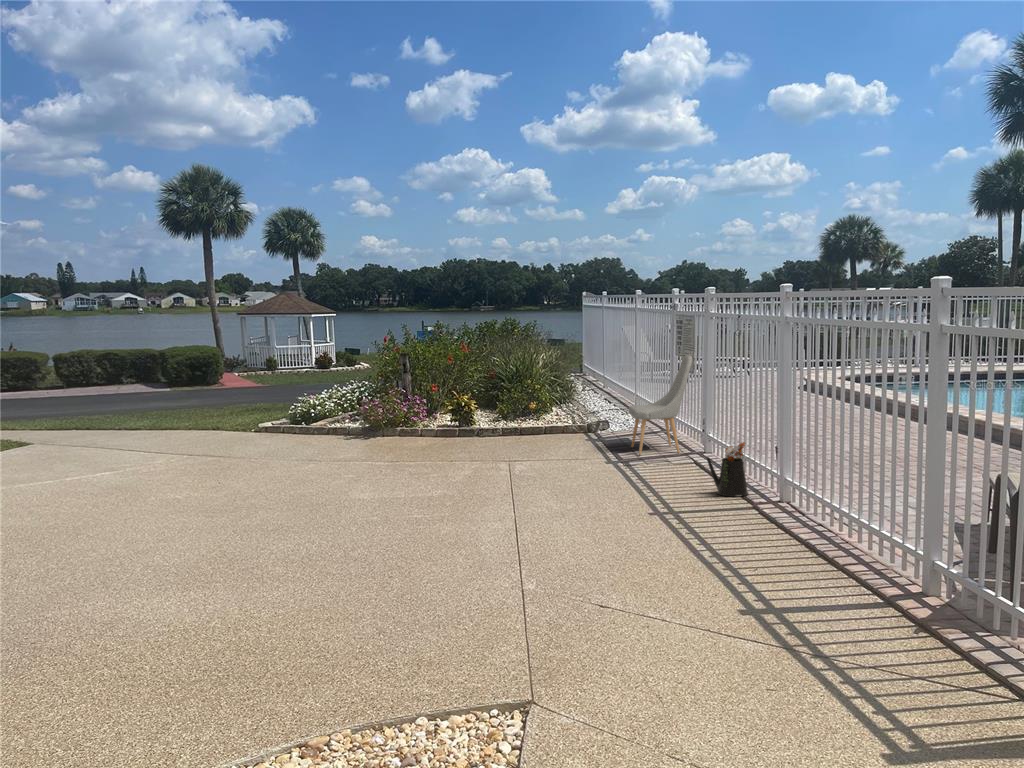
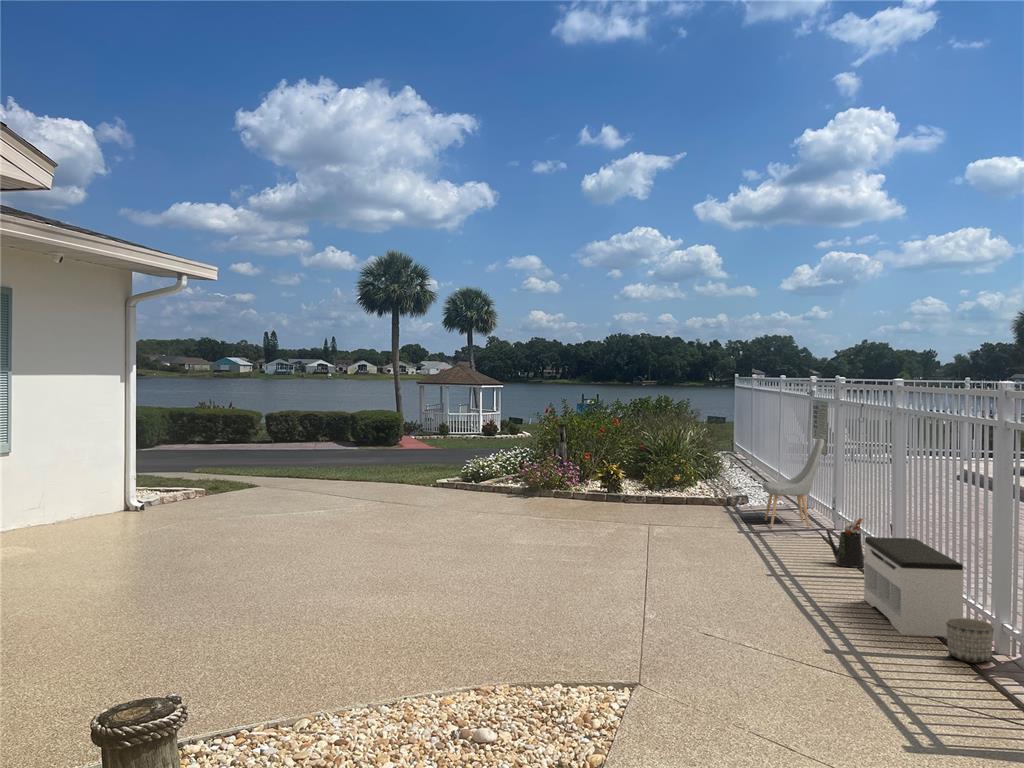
bench: none [759,465,876,577] -> present [864,537,964,637]
planter: none [867,555,919,606] -> present [946,618,994,663]

